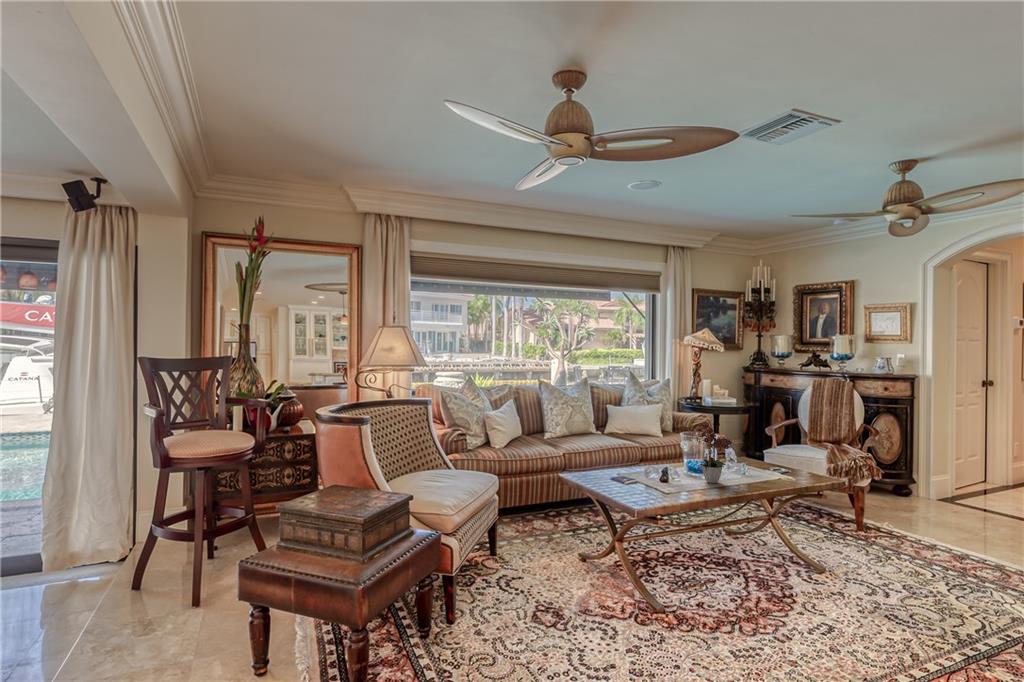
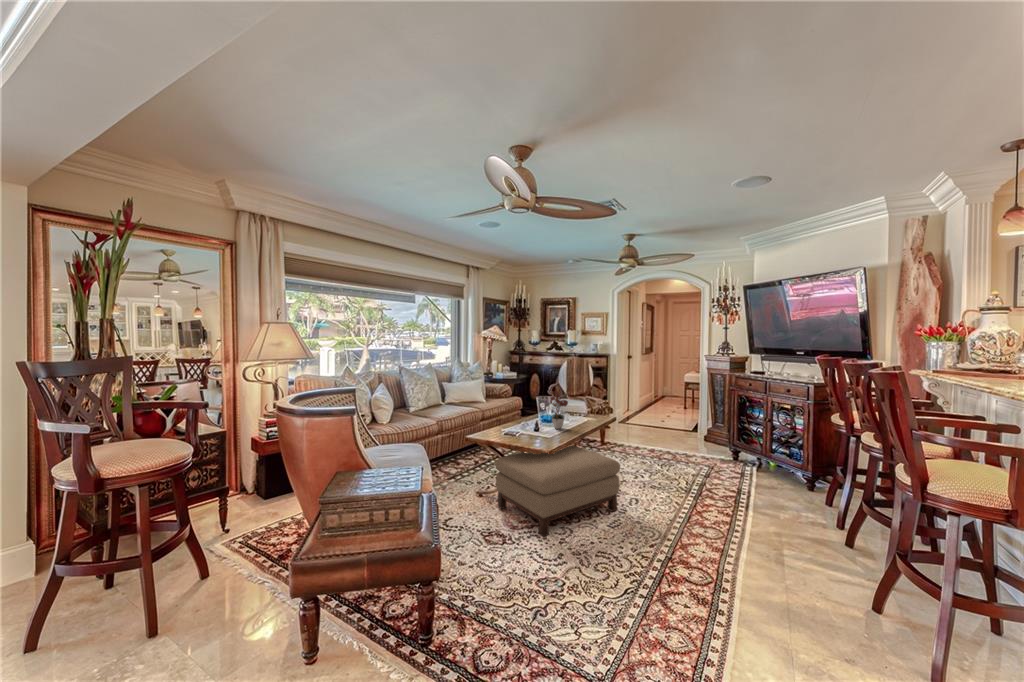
ottoman: none [586,507,780,635] -> present [496,445,620,536]

